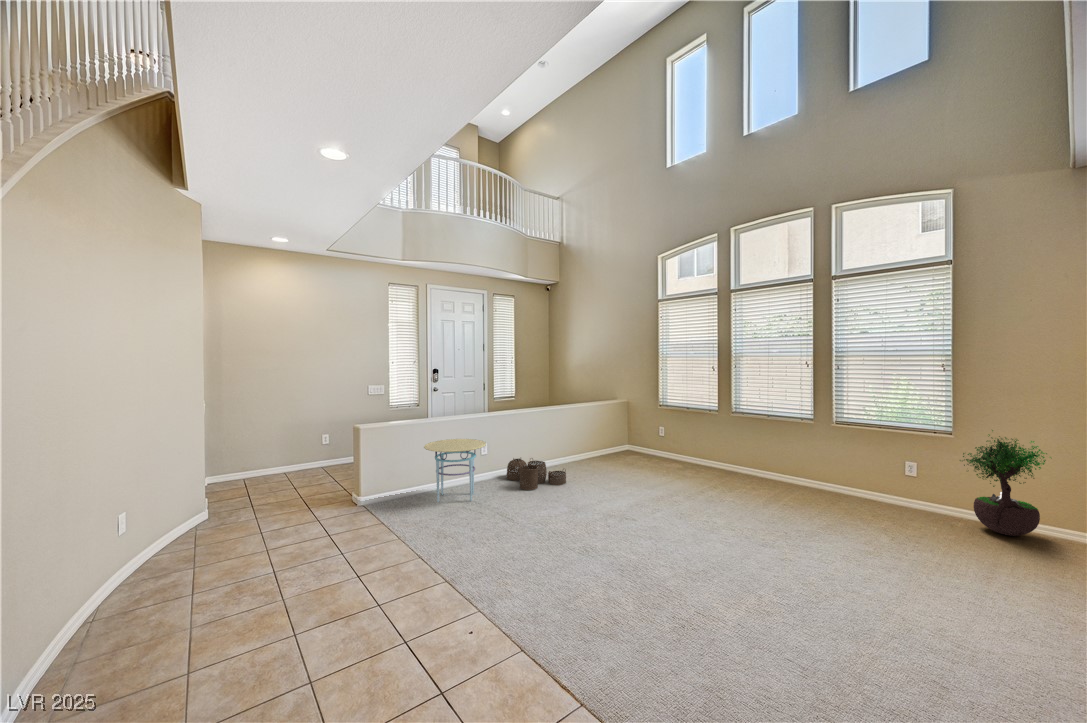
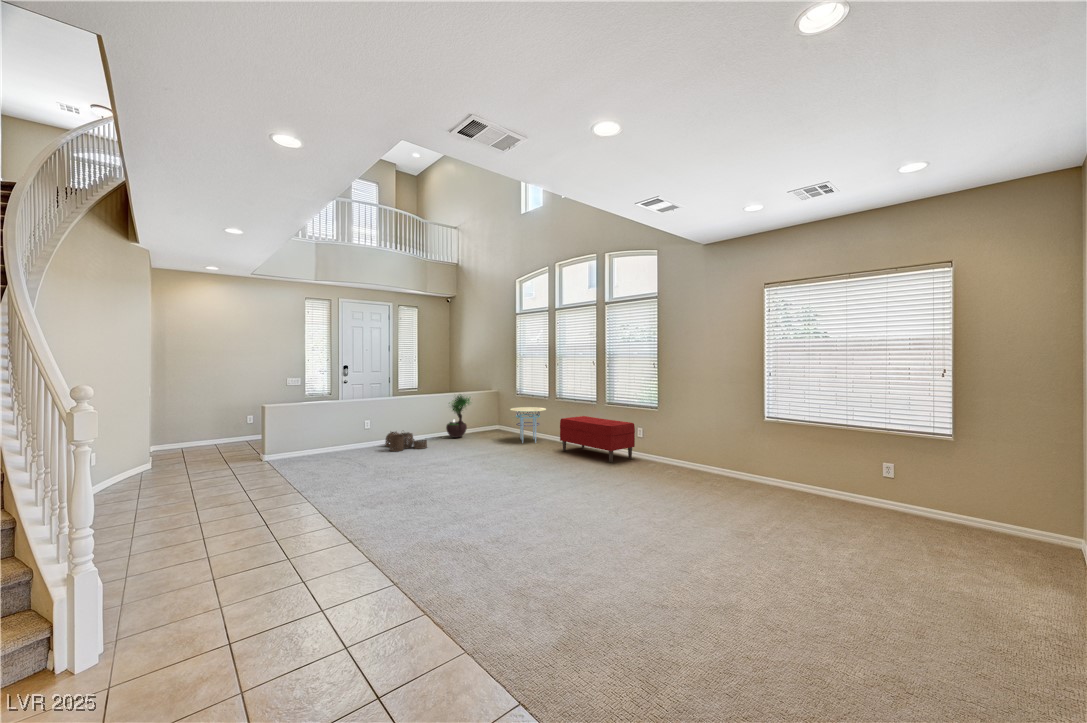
potted tree: present [960,430,1051,536] -> present [446,395,470,438]
side table: present [424,439,486,502] -> present [510,407,546,443]
bench: none [765,440,906,520] -> present [560,416,635,462]

